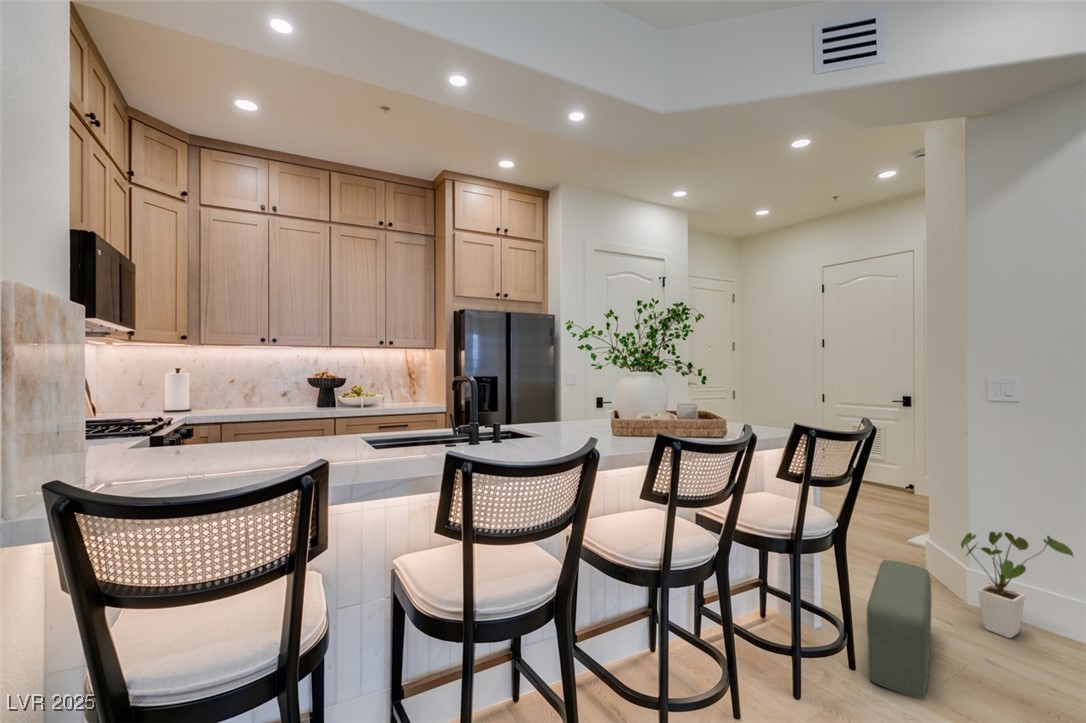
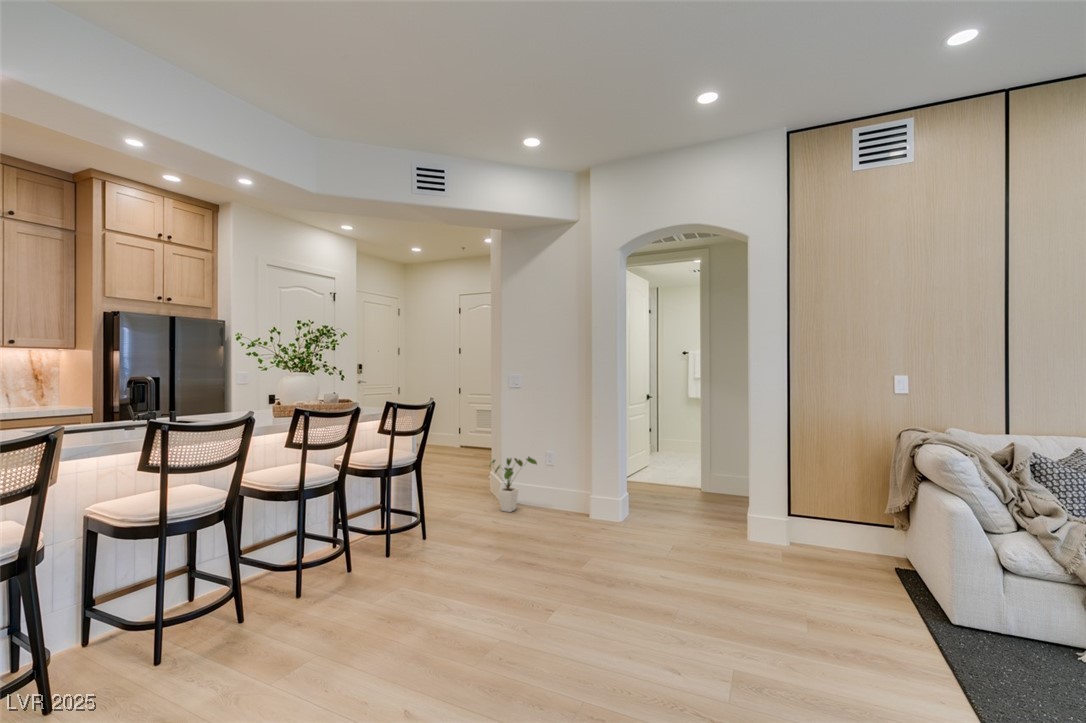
pouf: present [867,560,931,699] -> none [431,481,473,543]

